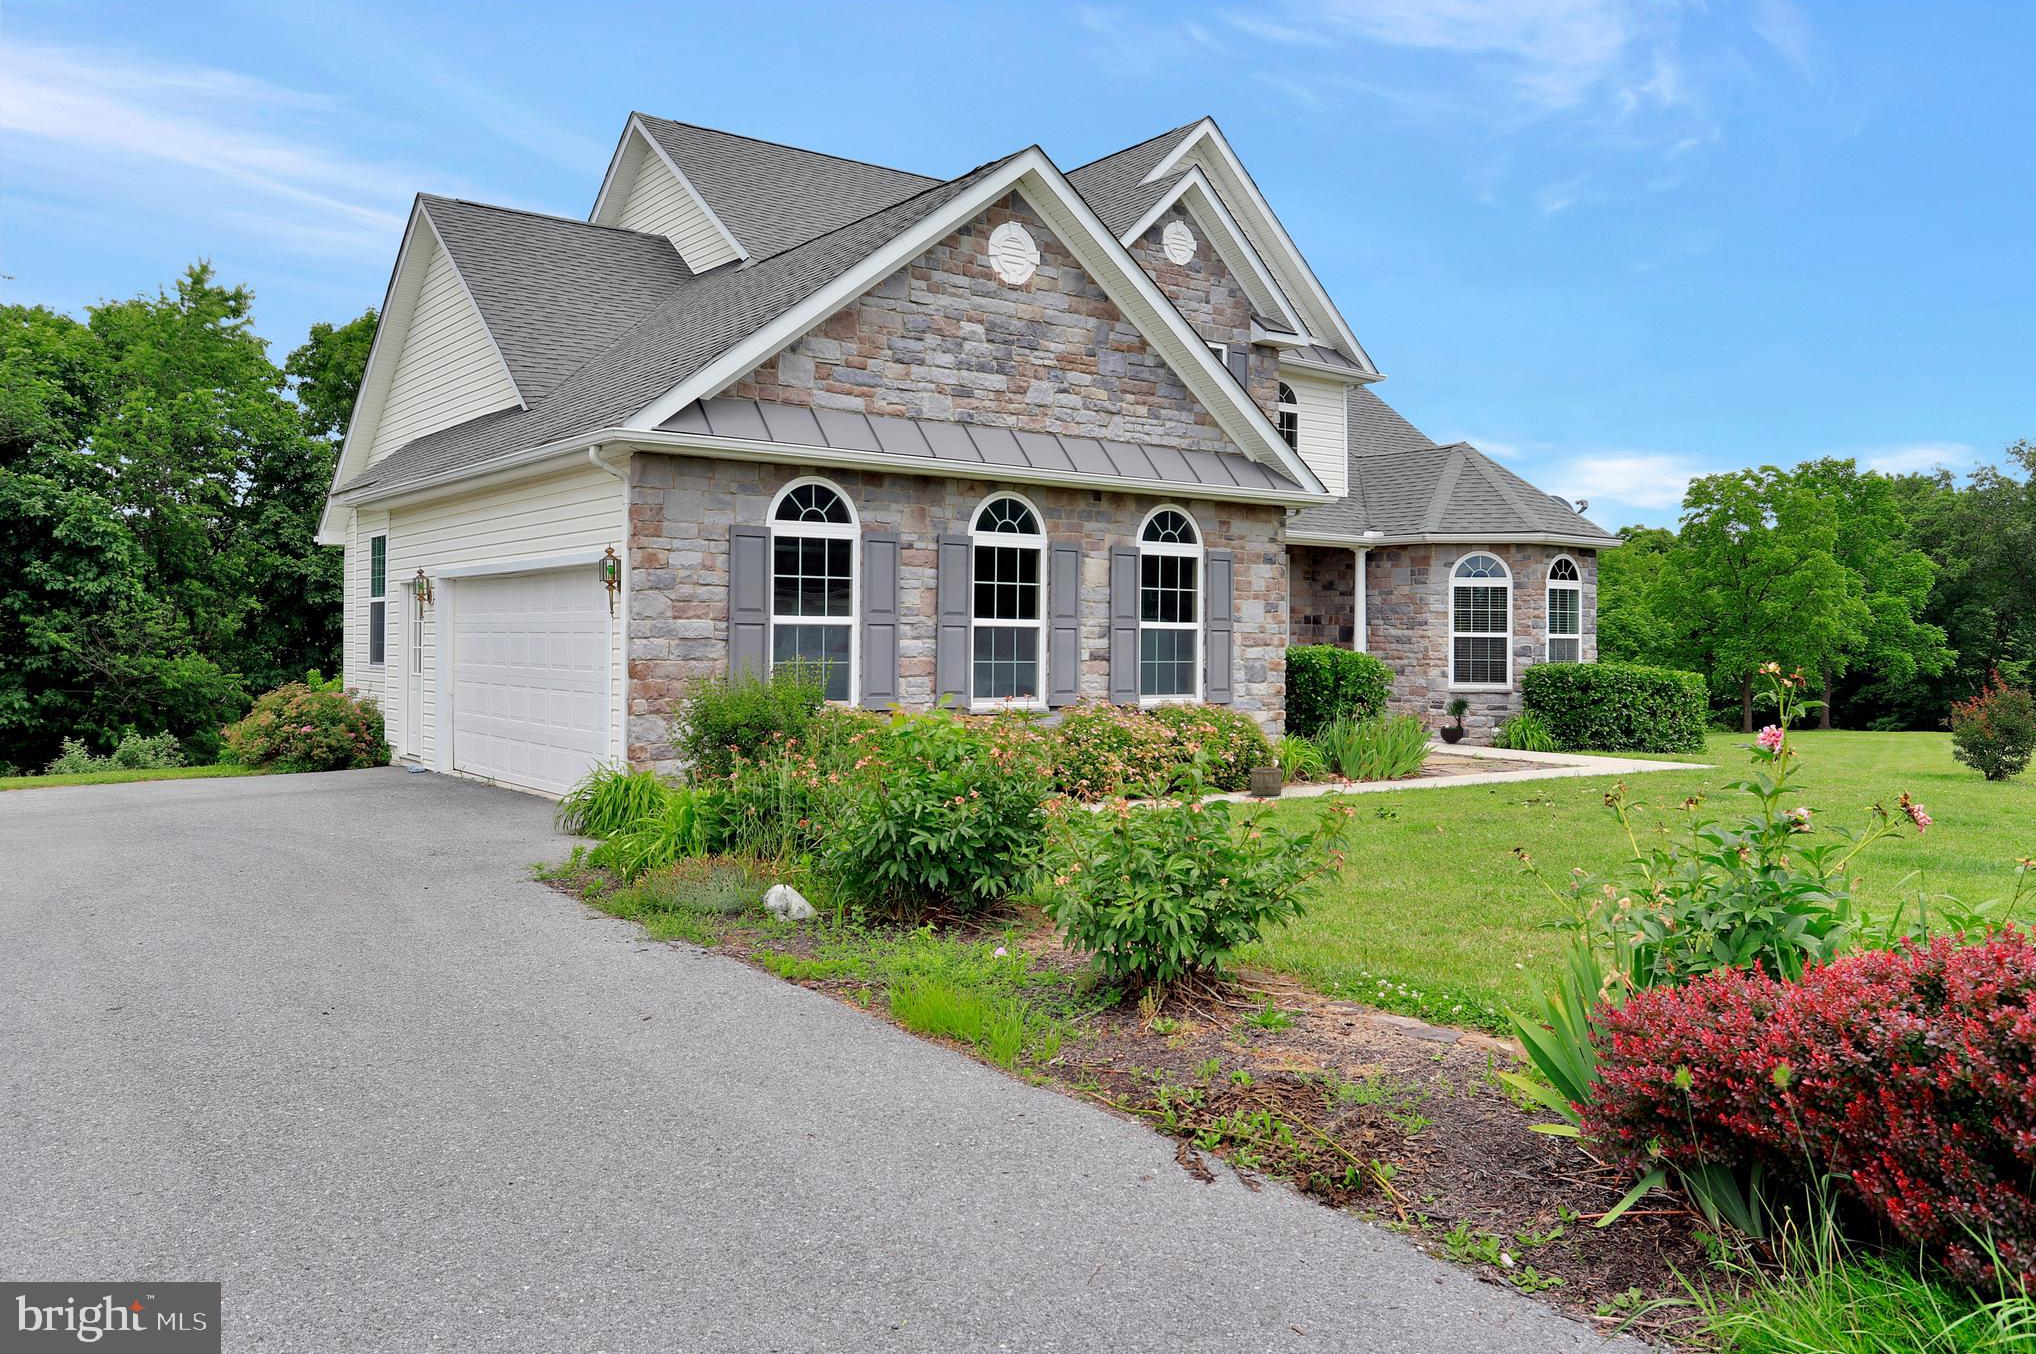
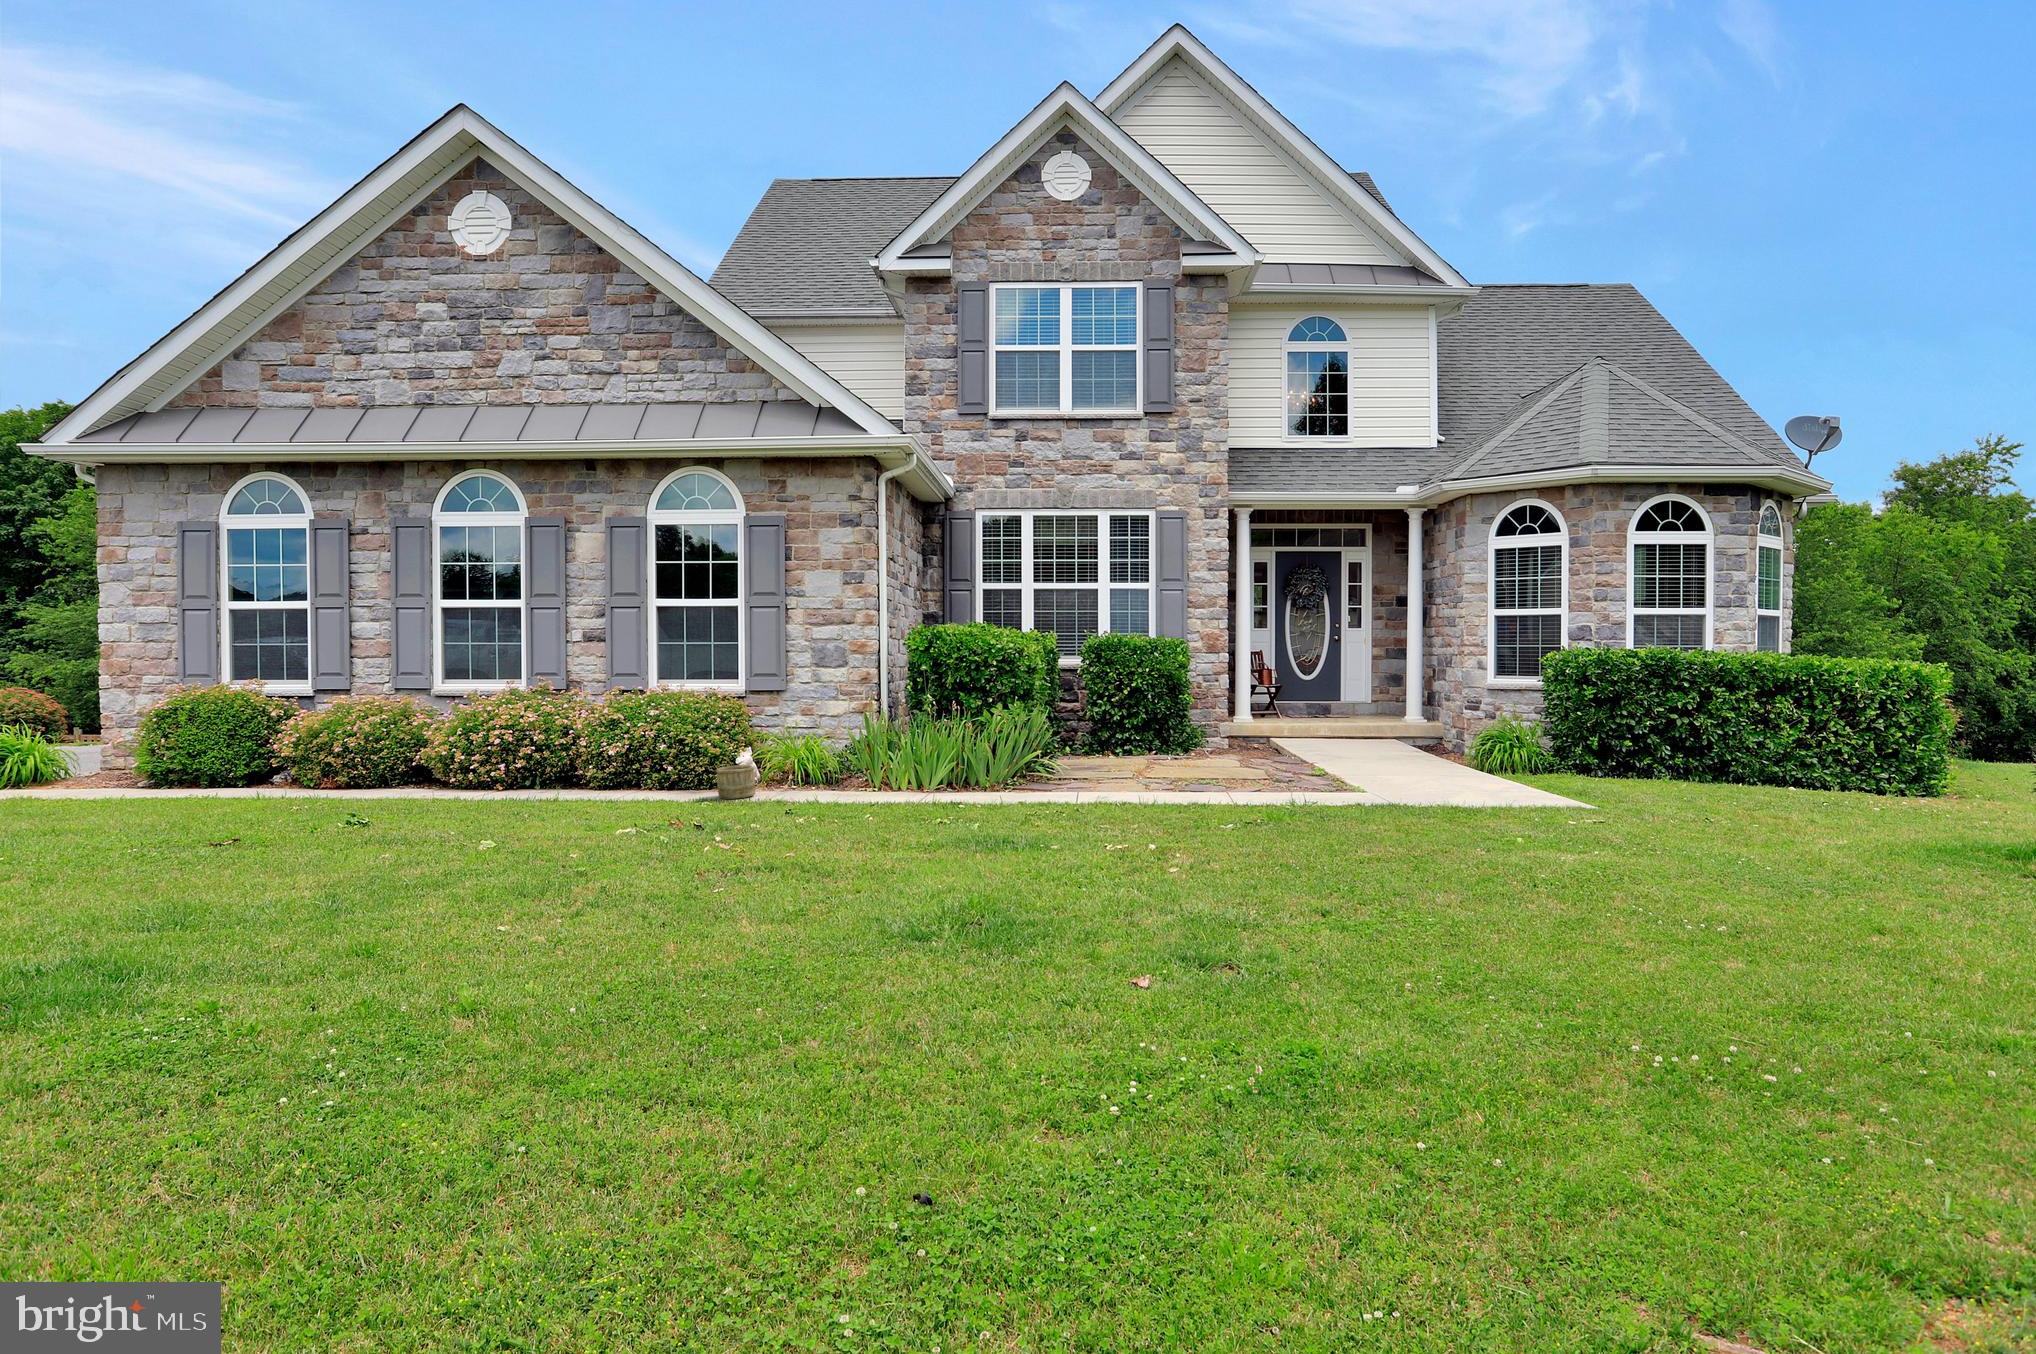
potted tree: present [1440,697,1469,743] -> none [1386,671,1424,736]

